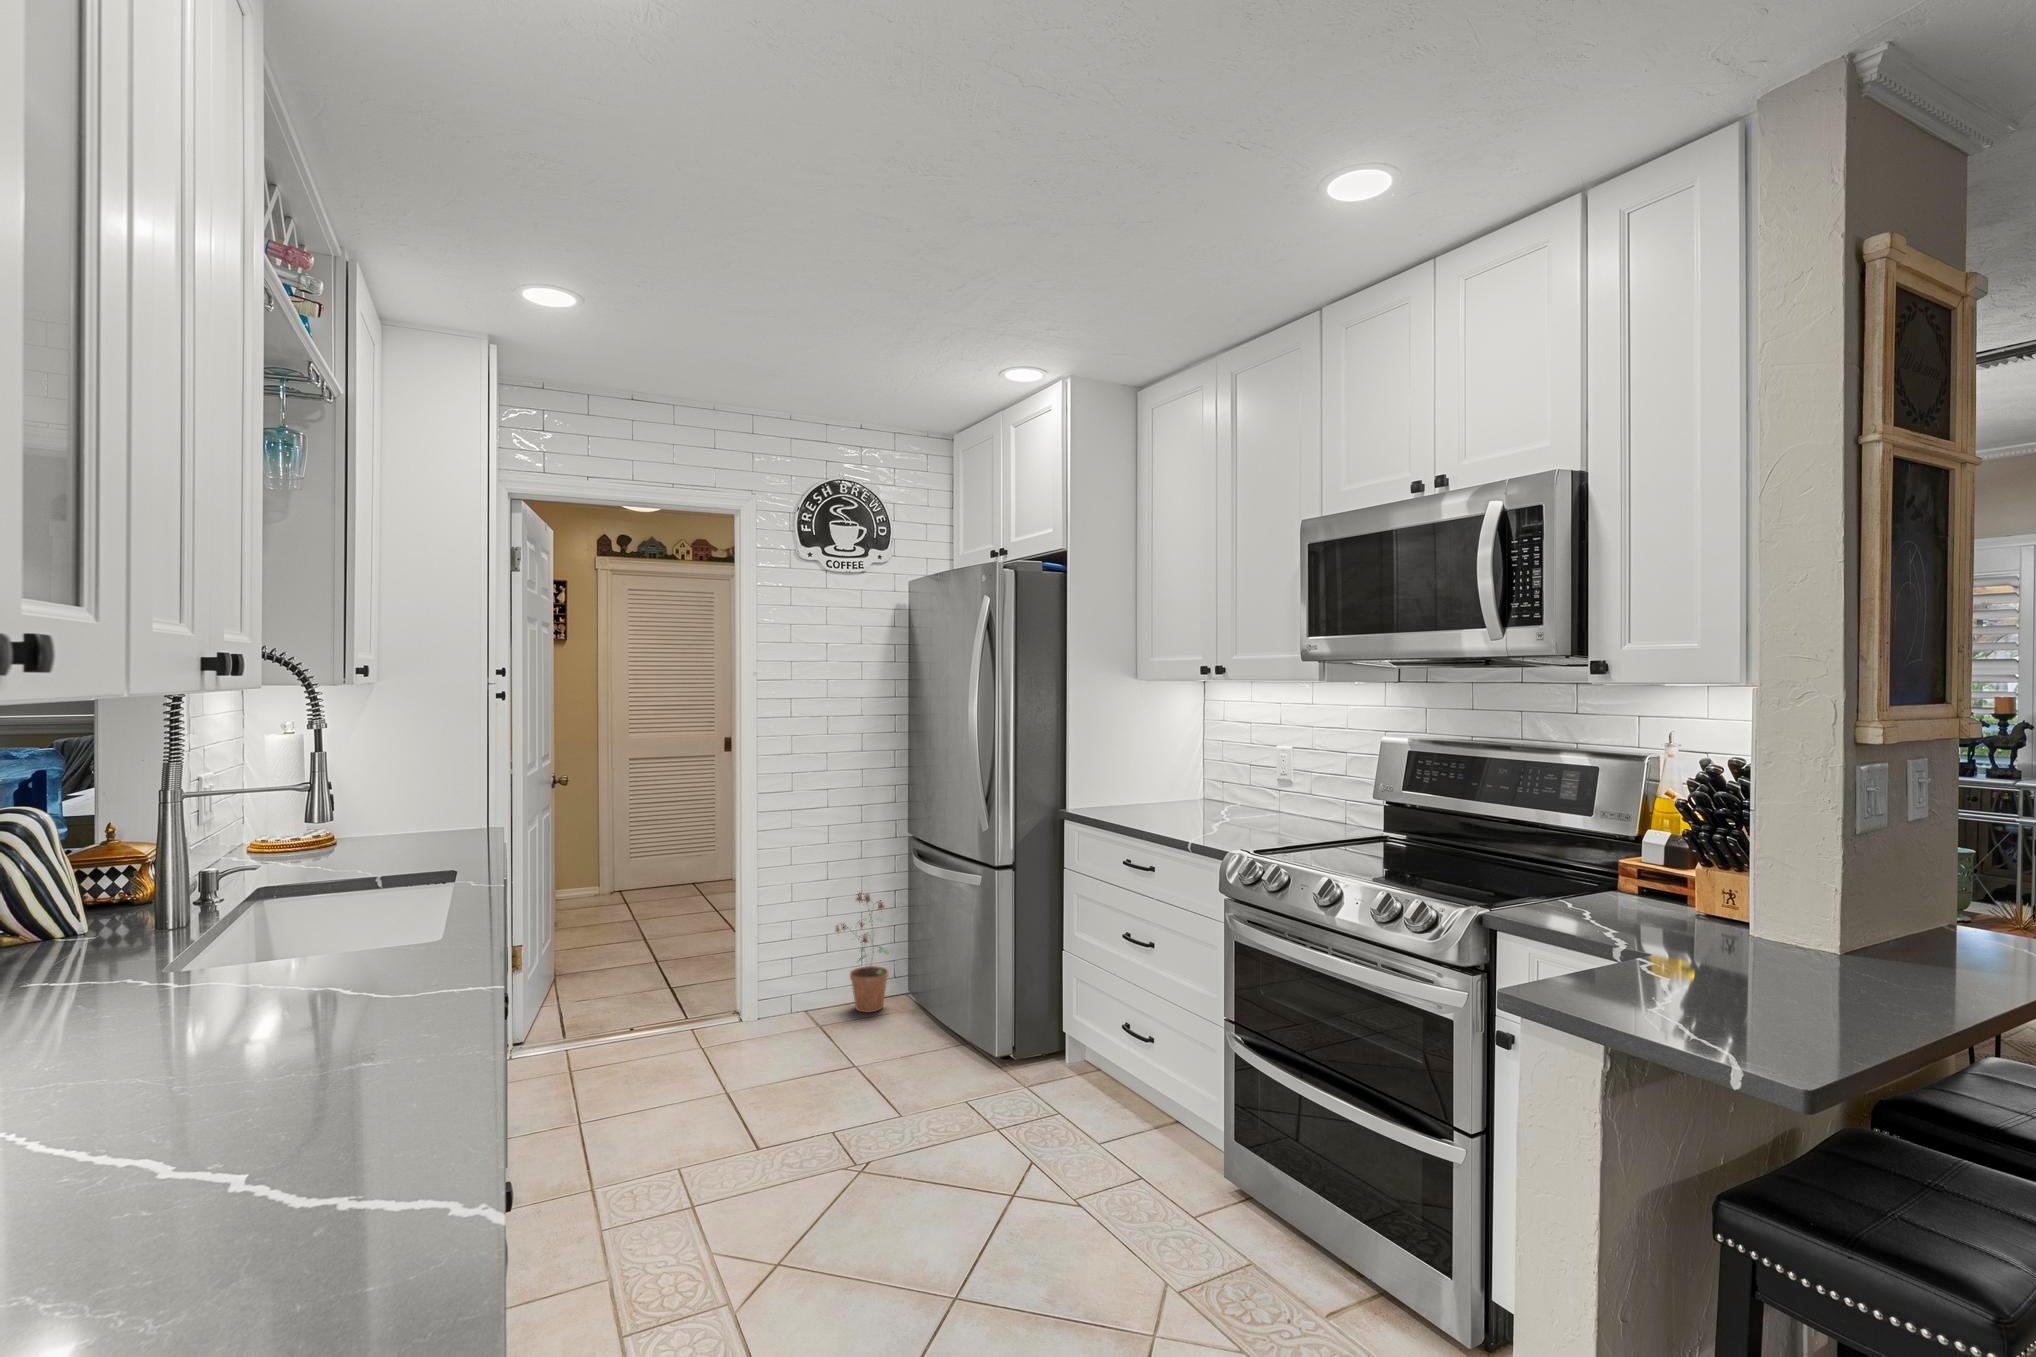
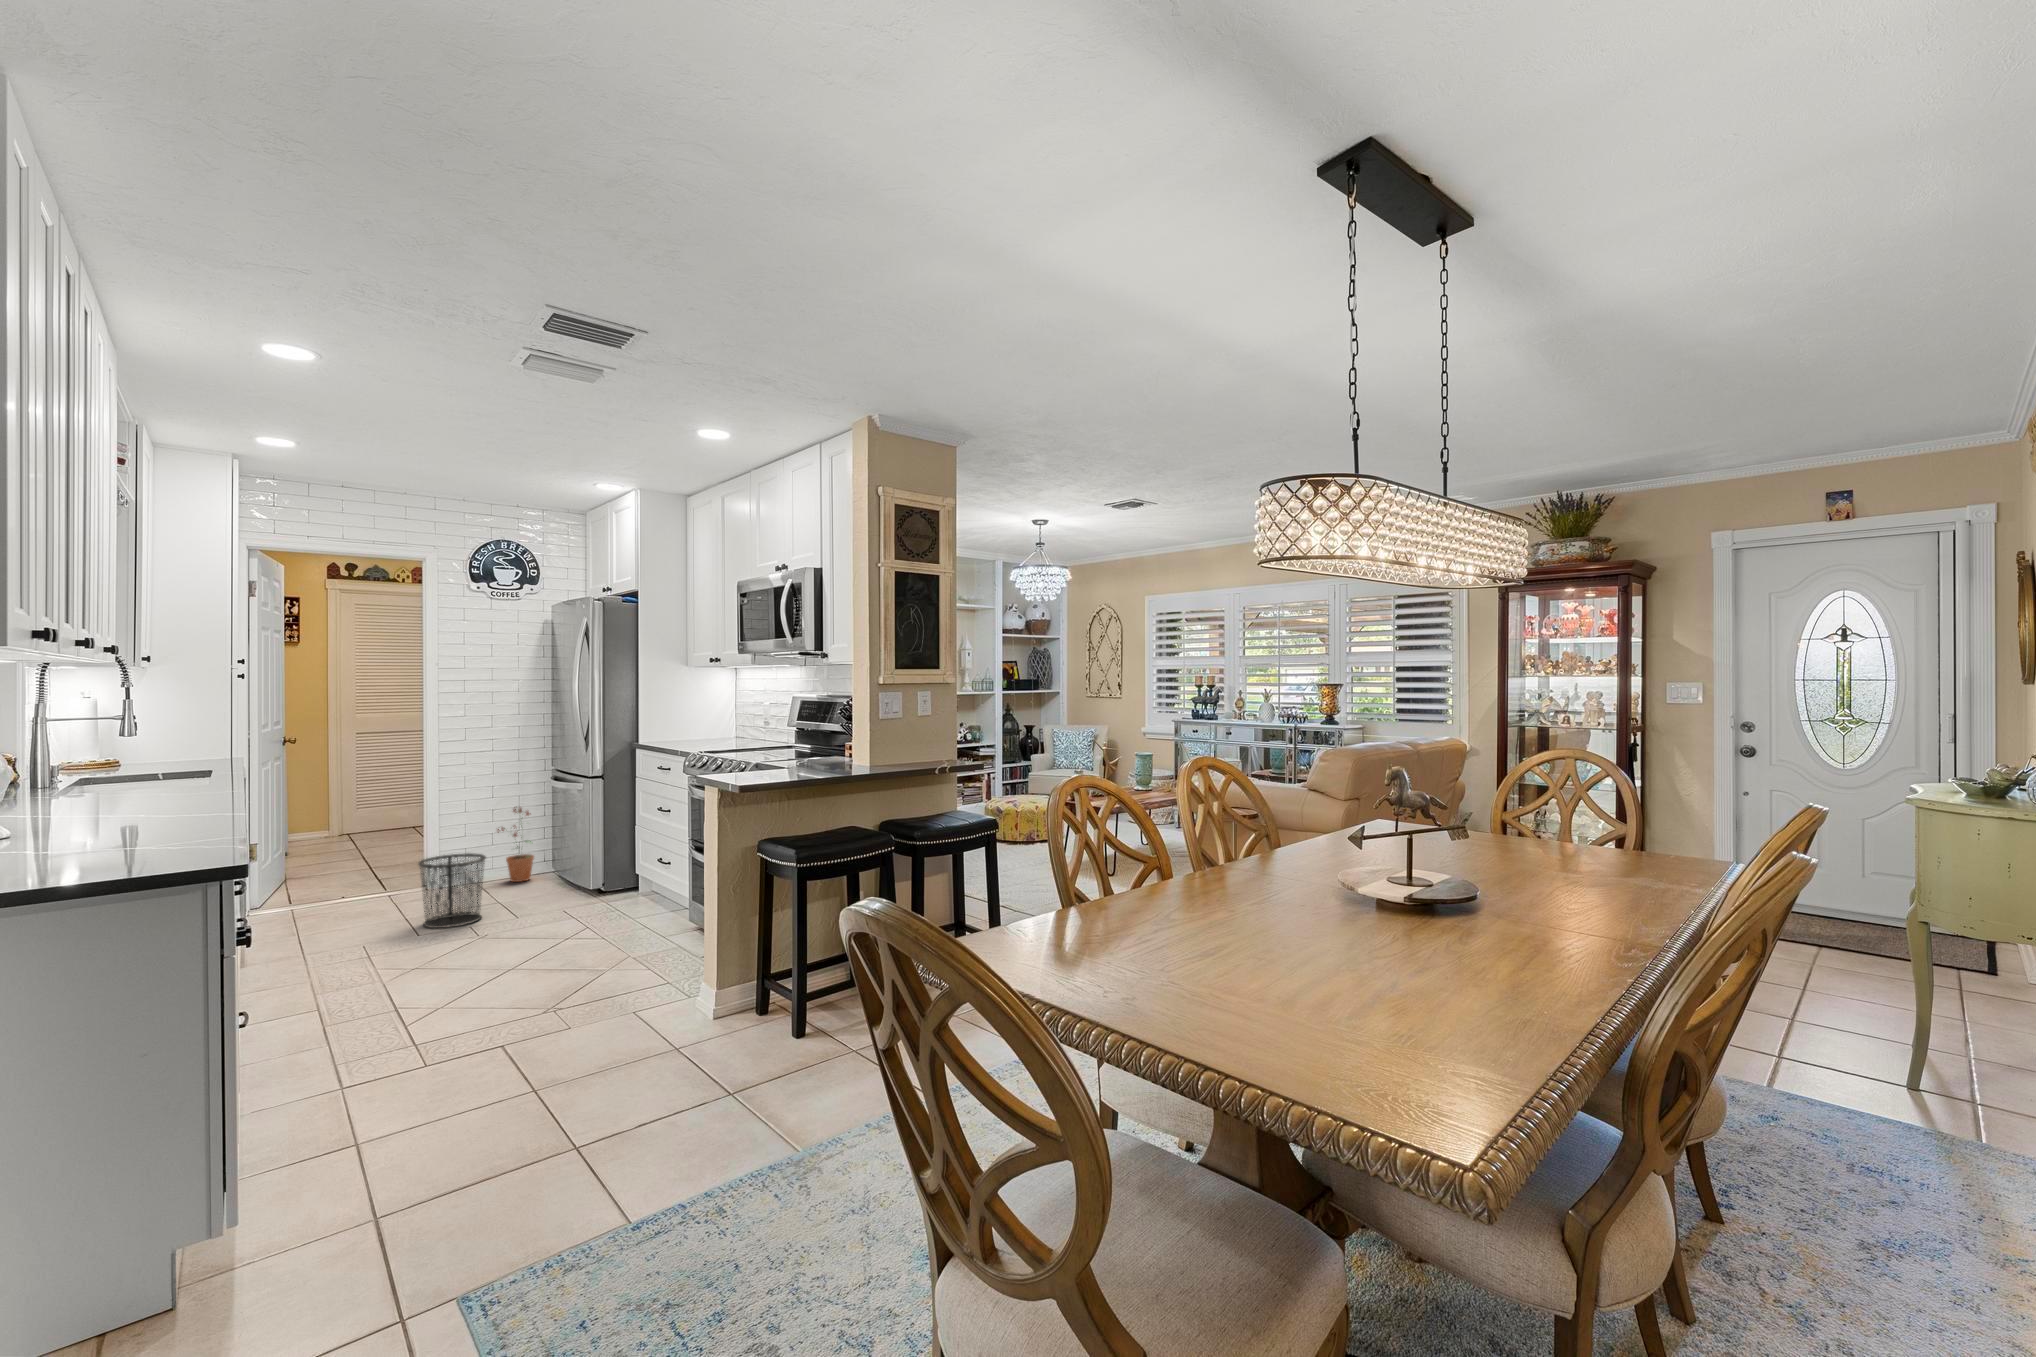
waste bin: none [753,994,855,1134] -> present [419,853,486,928]

